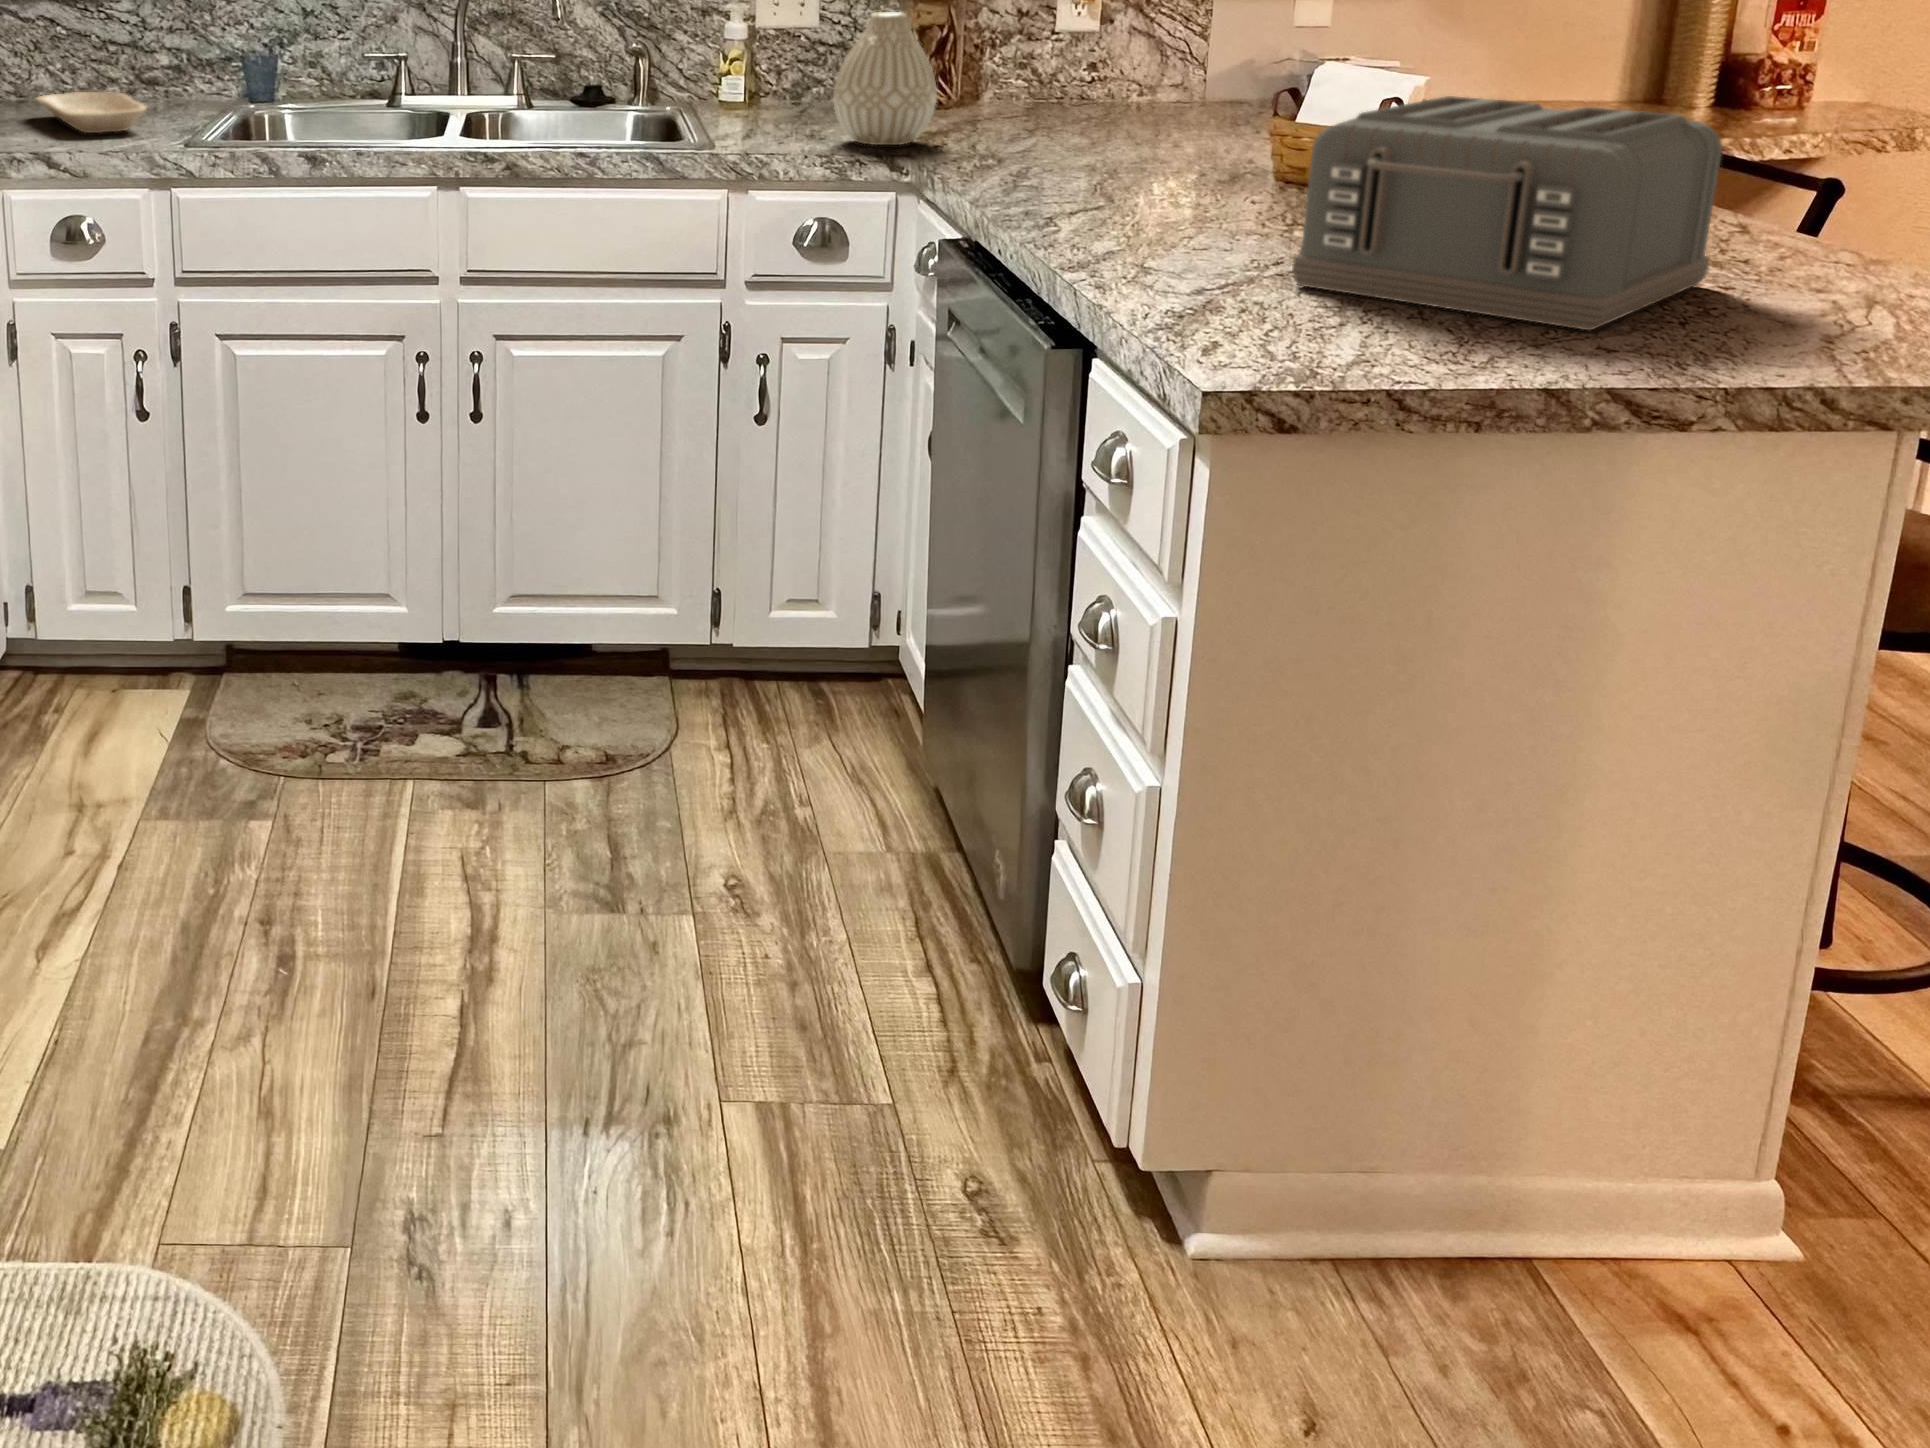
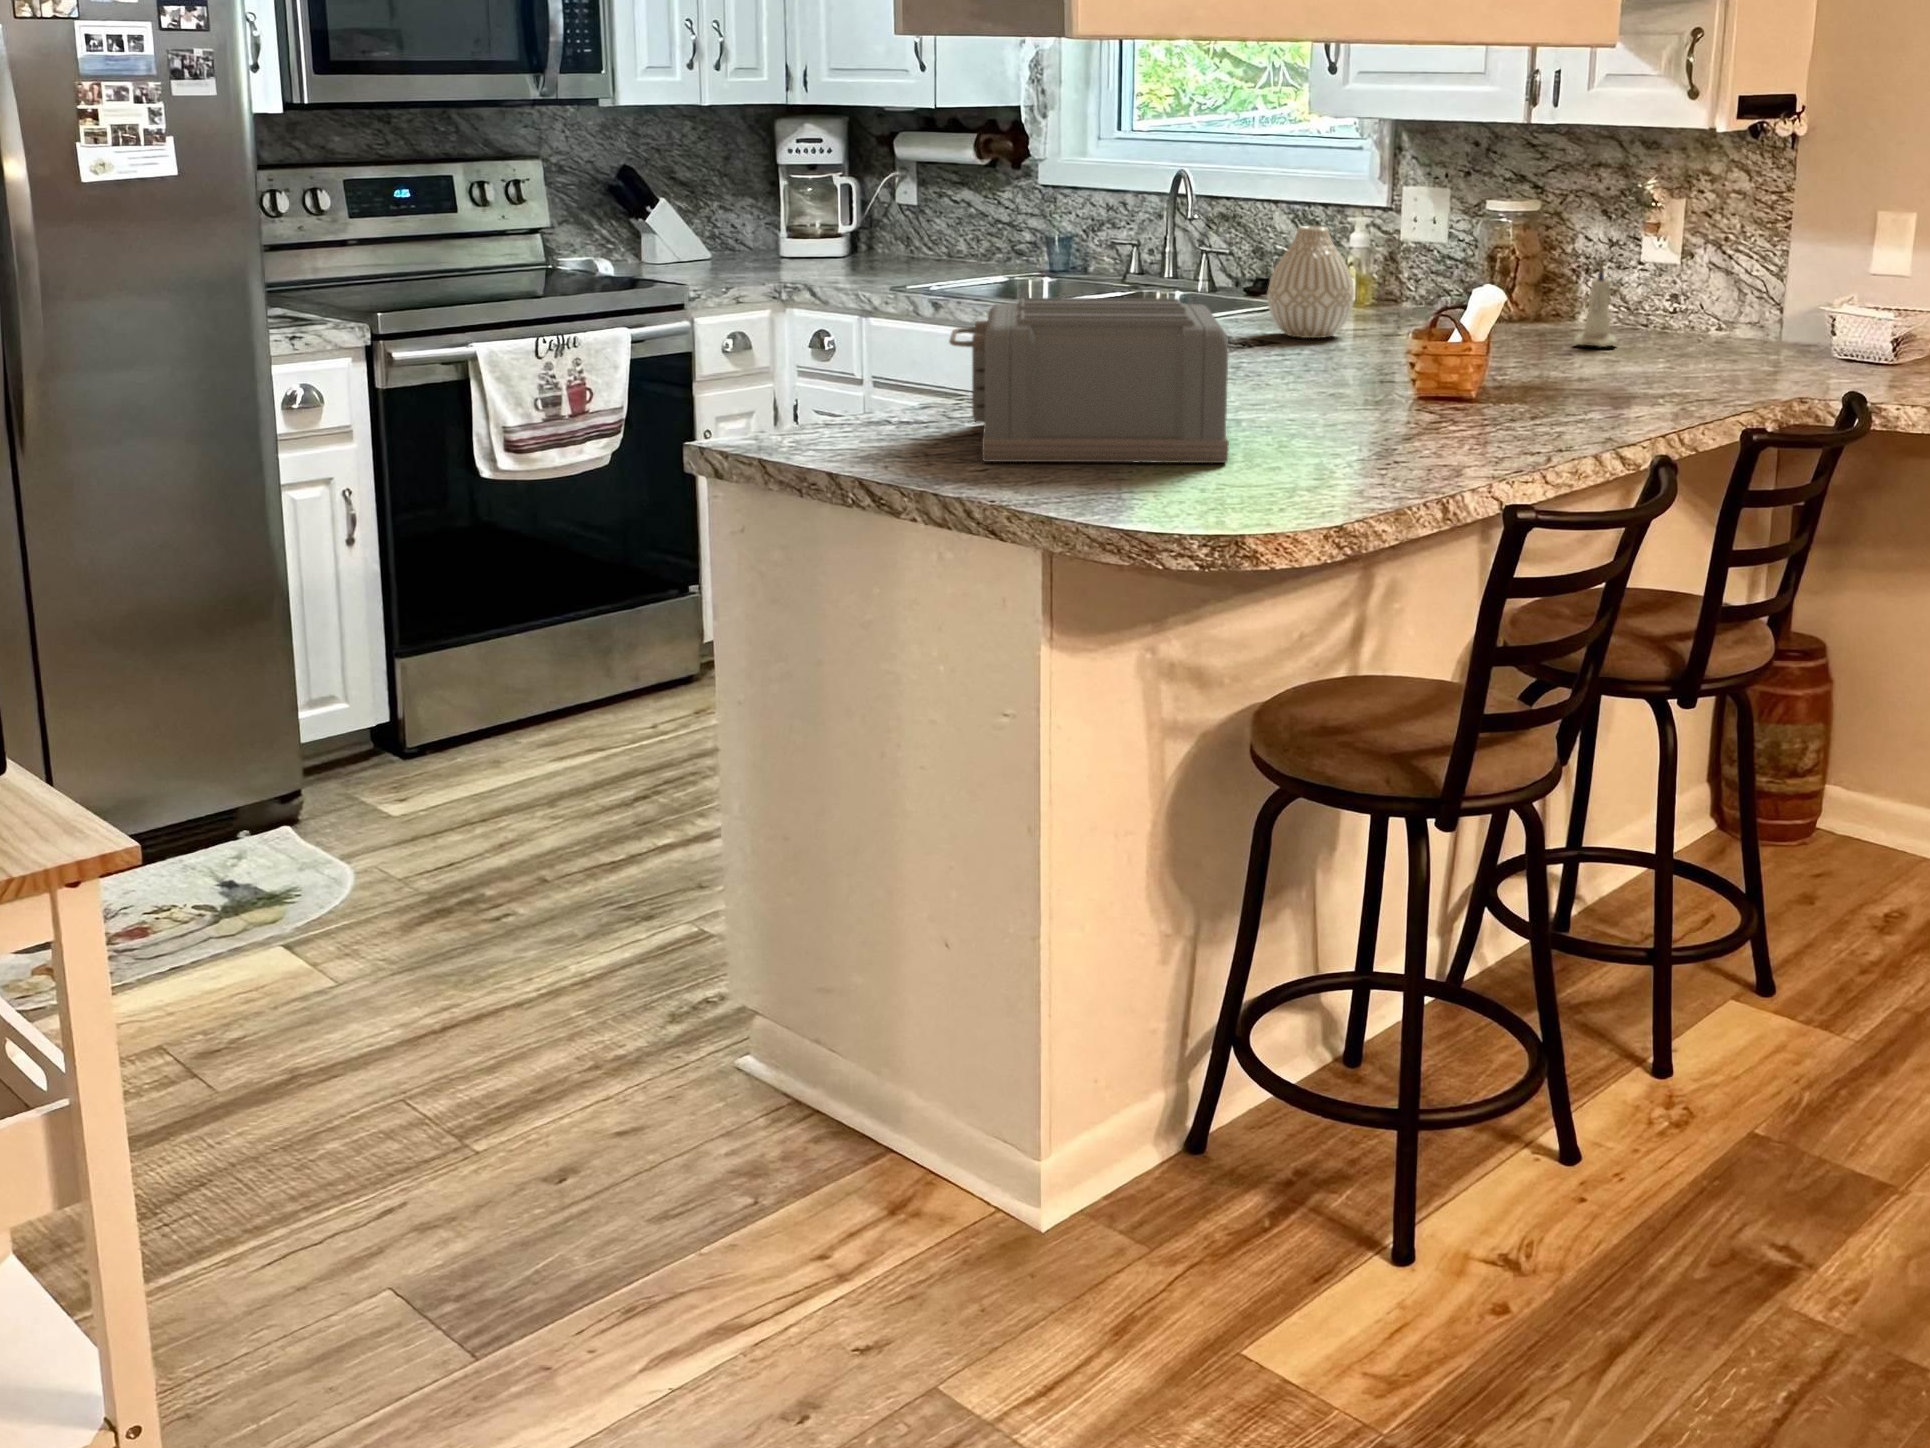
candle: none [1094,32,1144,122] -> present [1573,264,1618,347]
tray: present [36,92,146,133] -> none [868,254,964,280]

